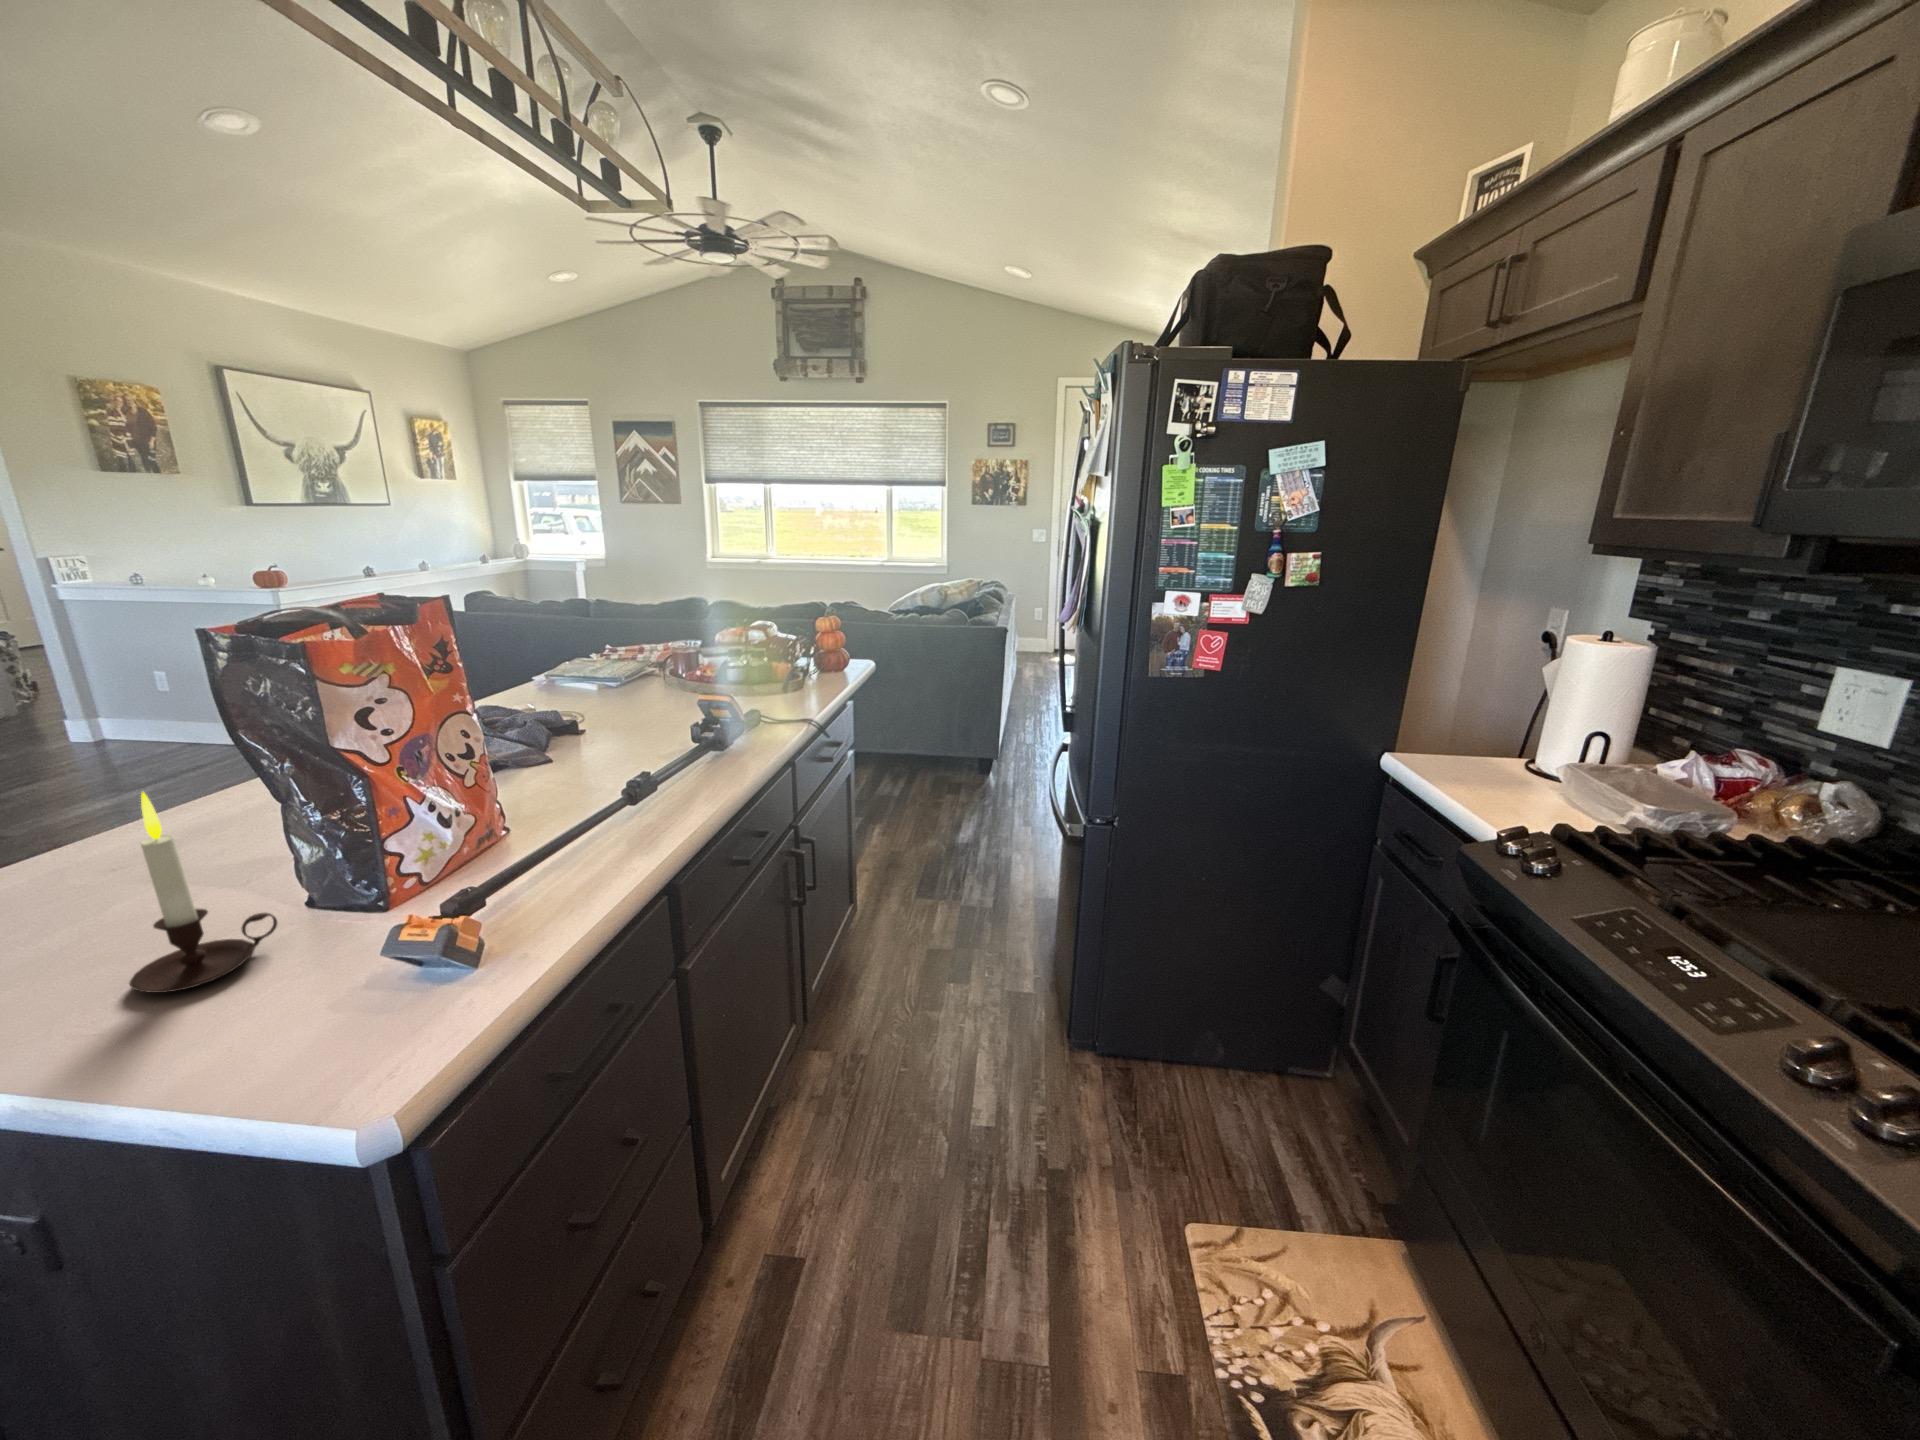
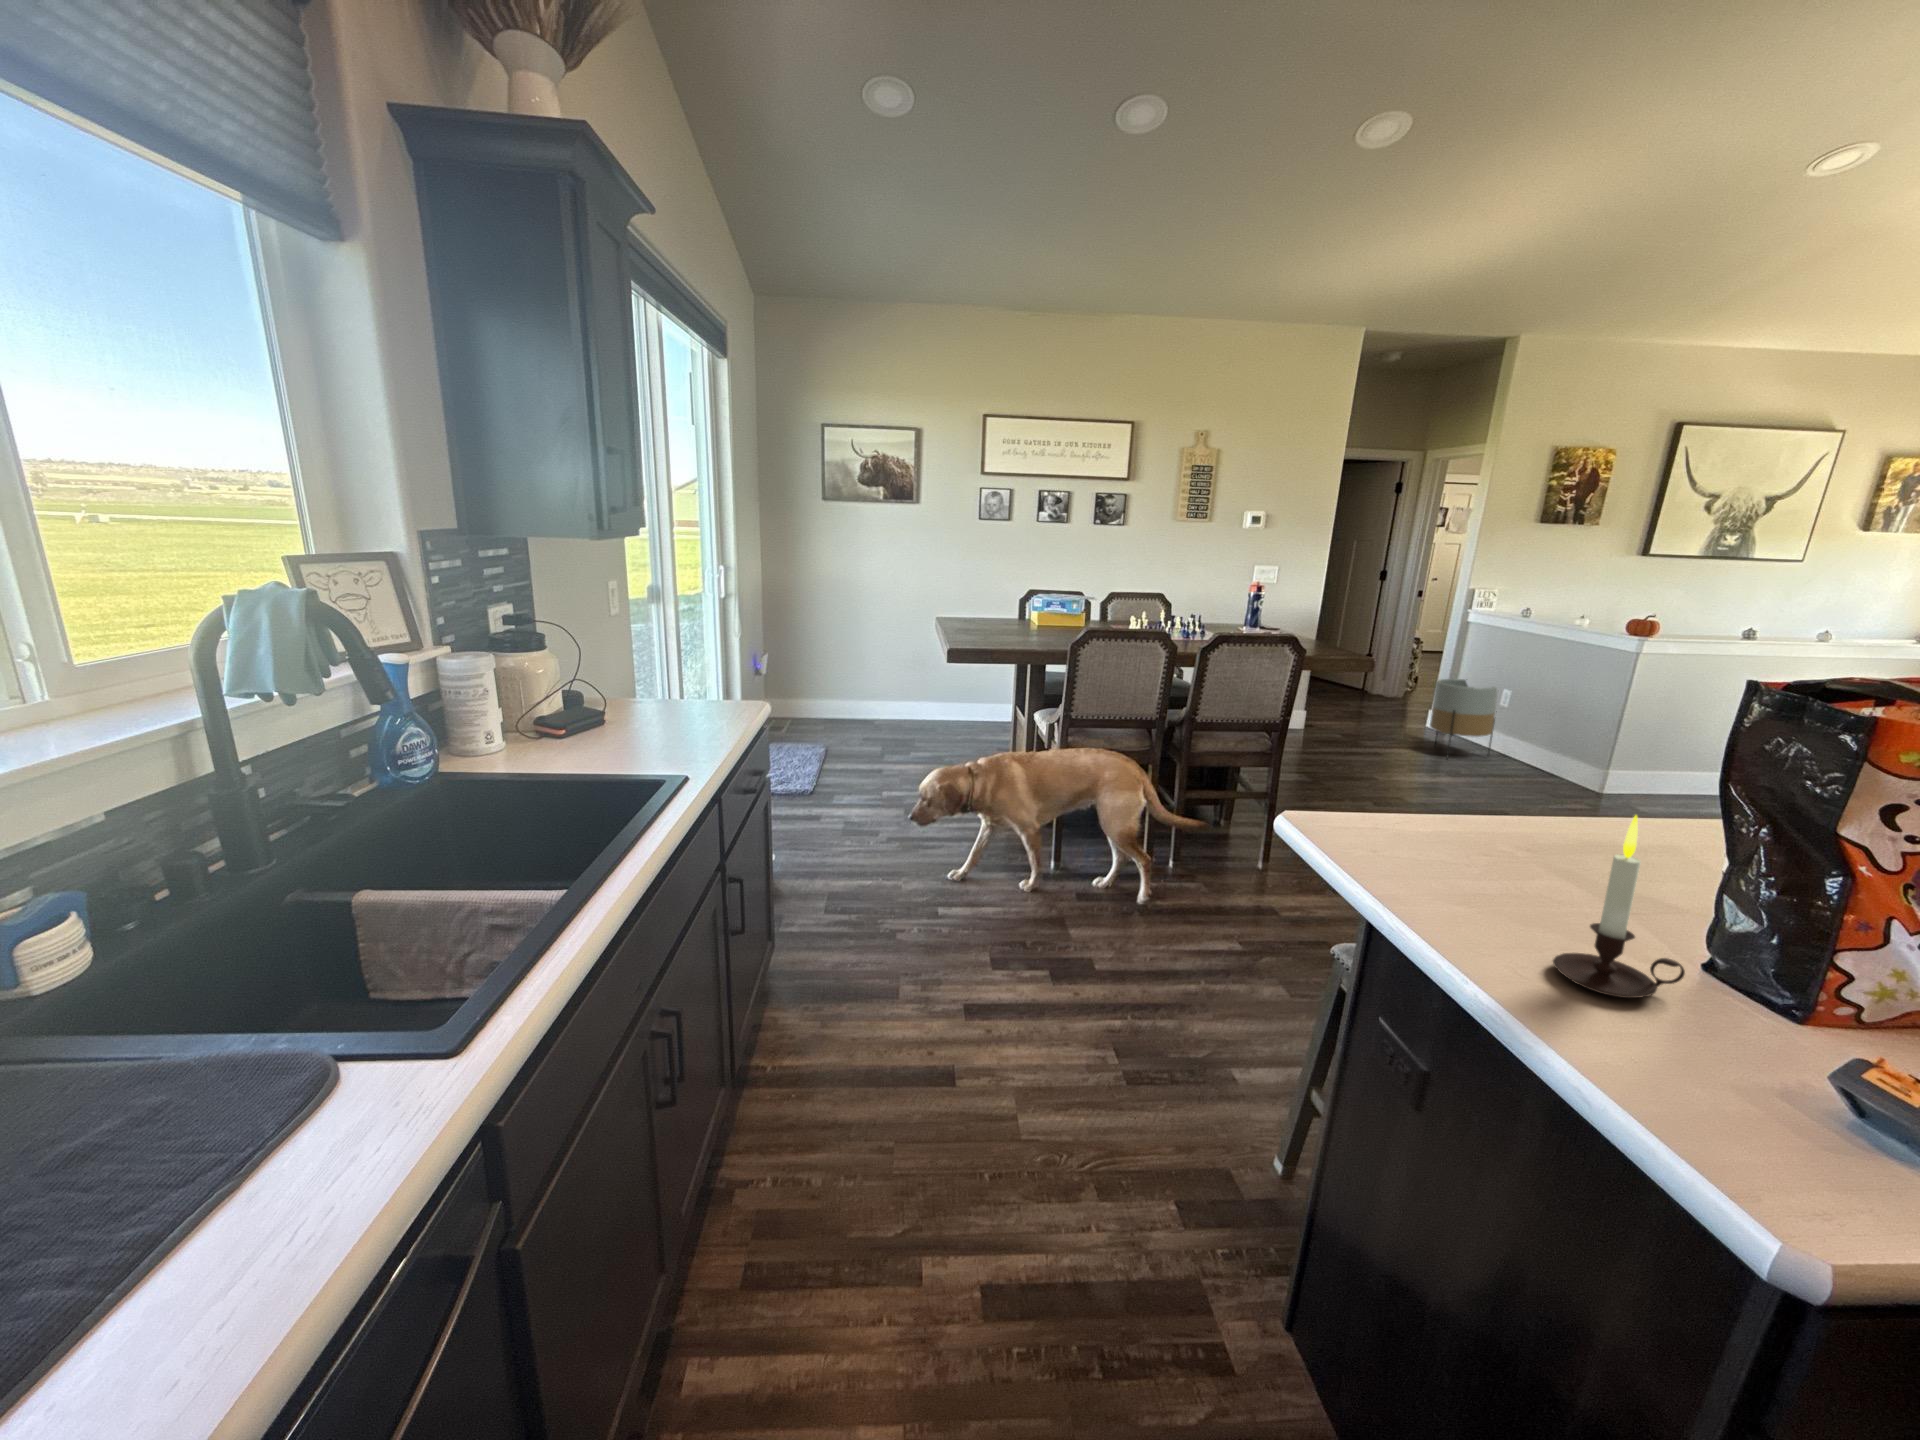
planter: none [32,660,156,763] -> present [1430,679,1497,759]

